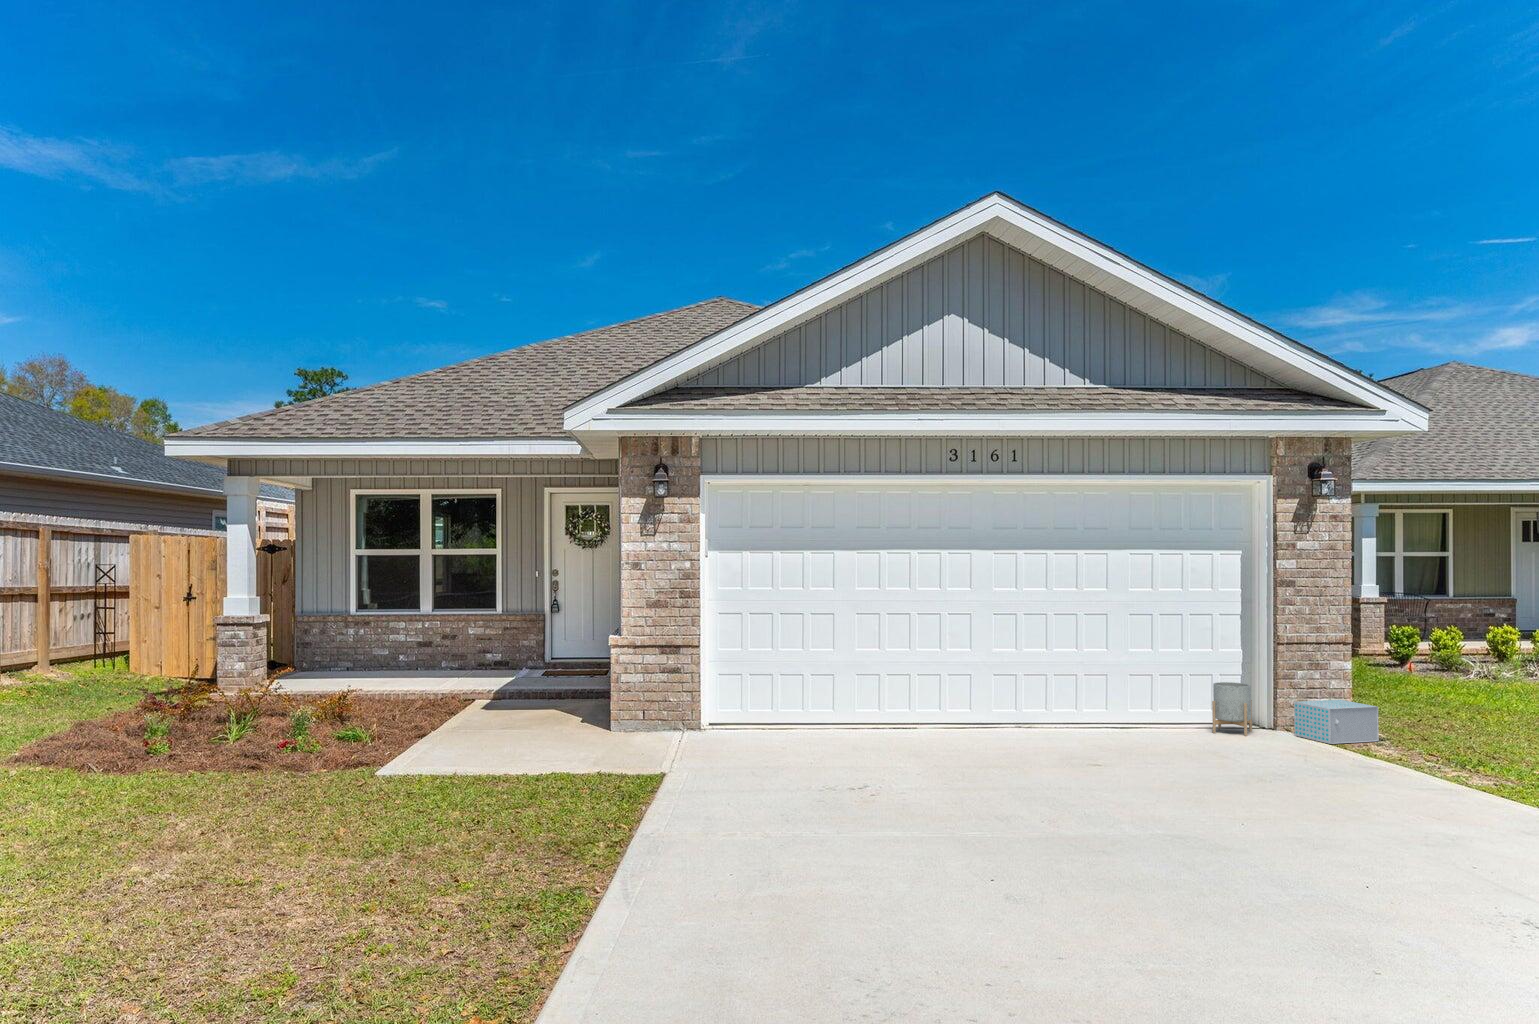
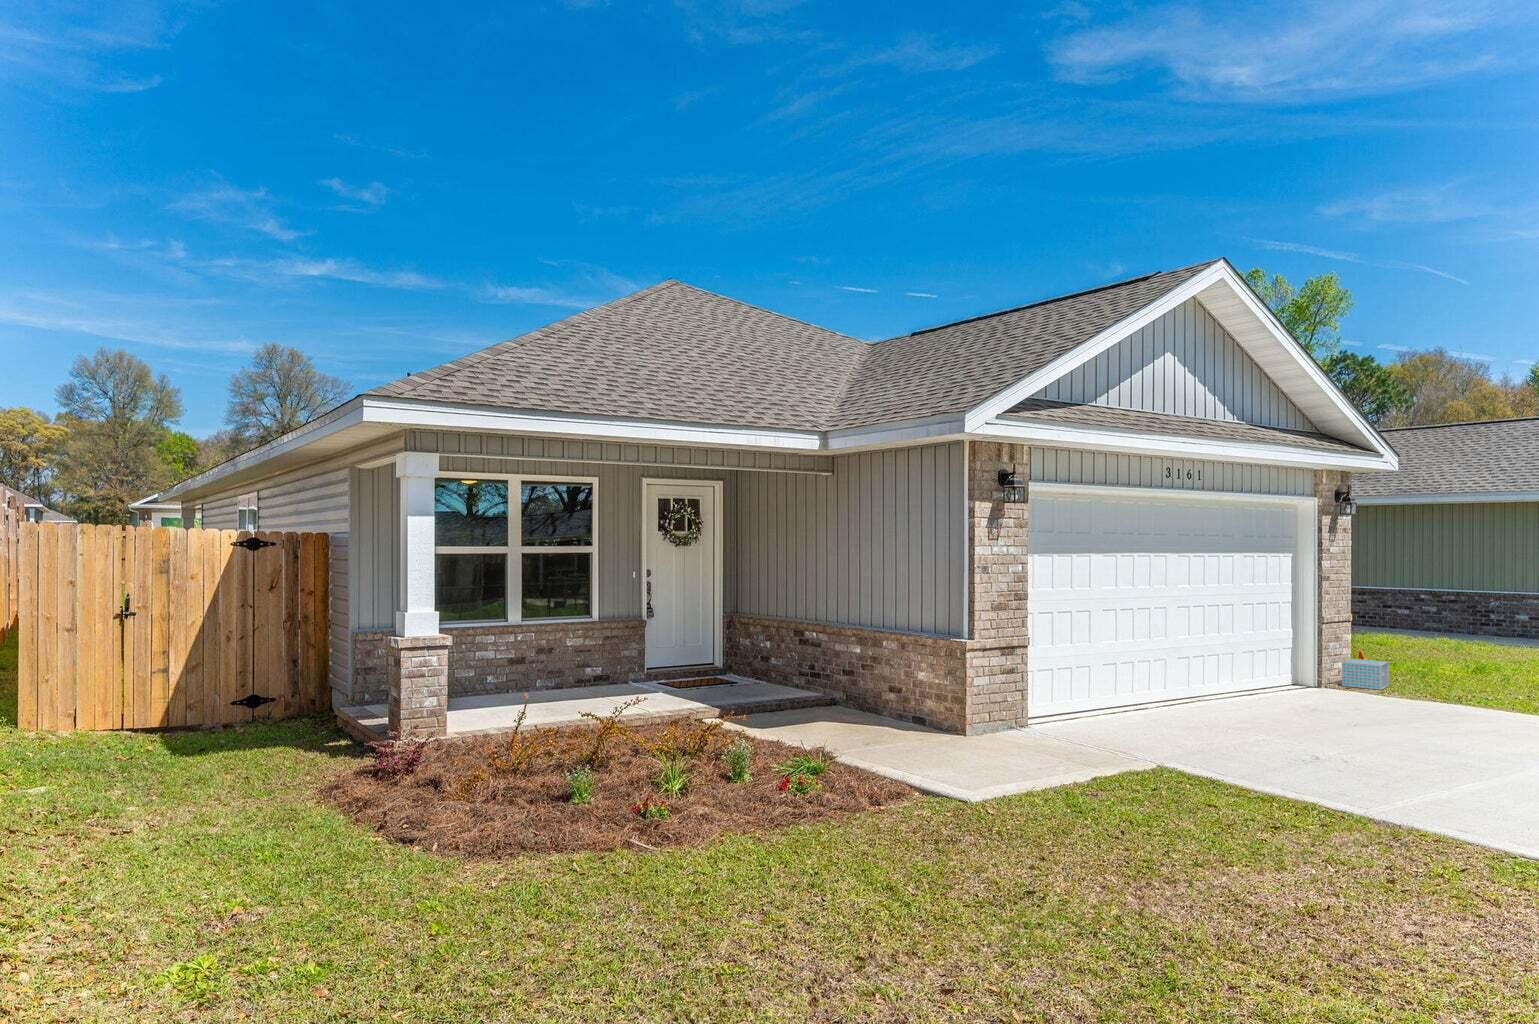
planter: present [1212,682,1252,736] -> none [1288,651,1324,689]

